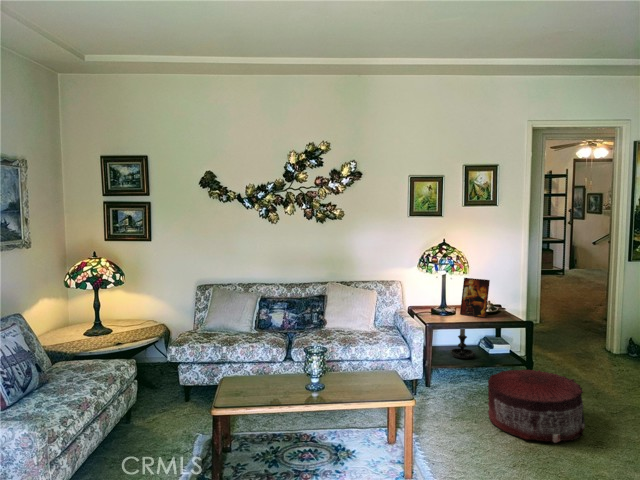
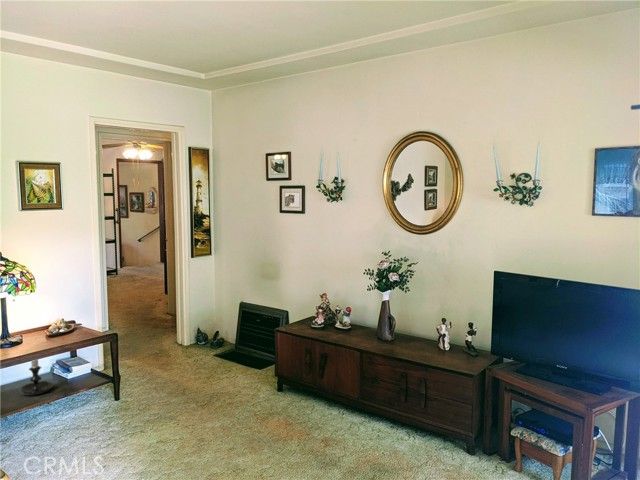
picture frame: present [460,278,490,318] -> none [30,296,65,342]
pouf: present [488,370,585,443] -> none [82,382,185,463]

